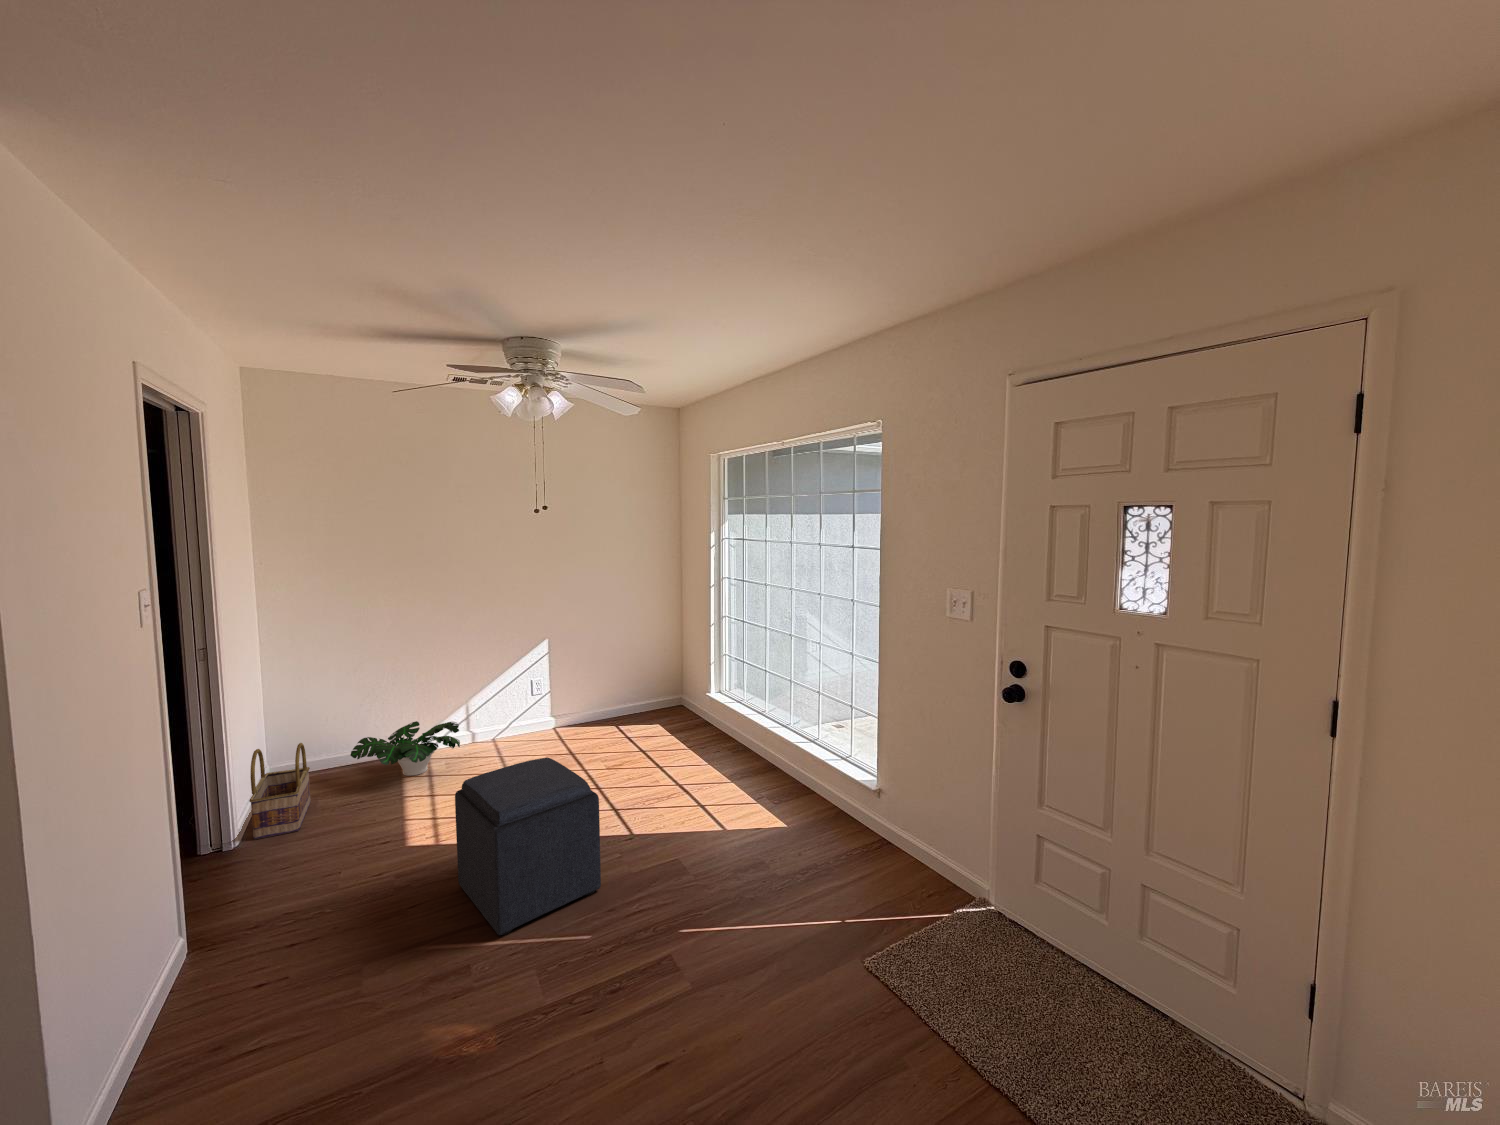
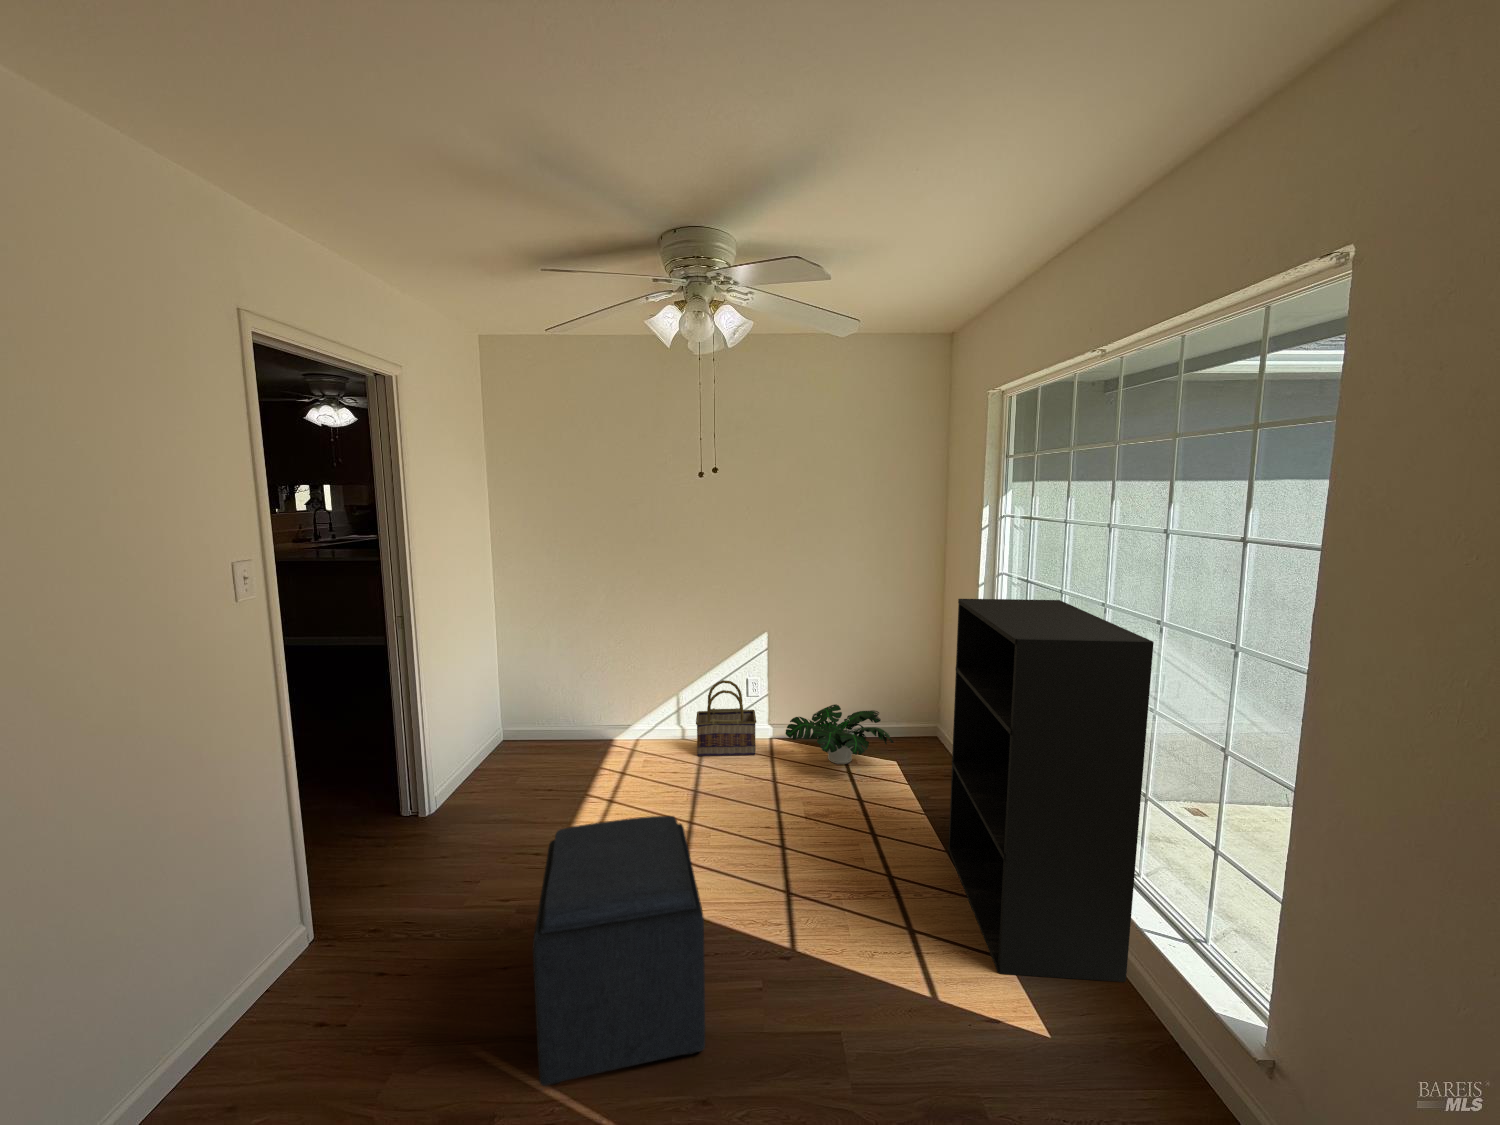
bookshelf: none [710,590,819,811] -> present [948,599,1154,982]
potted plant: present [350,721,460,776] -> present [785,704,894,764]
basket: present [249,743,310,839] -> present [696,680,756,756]

